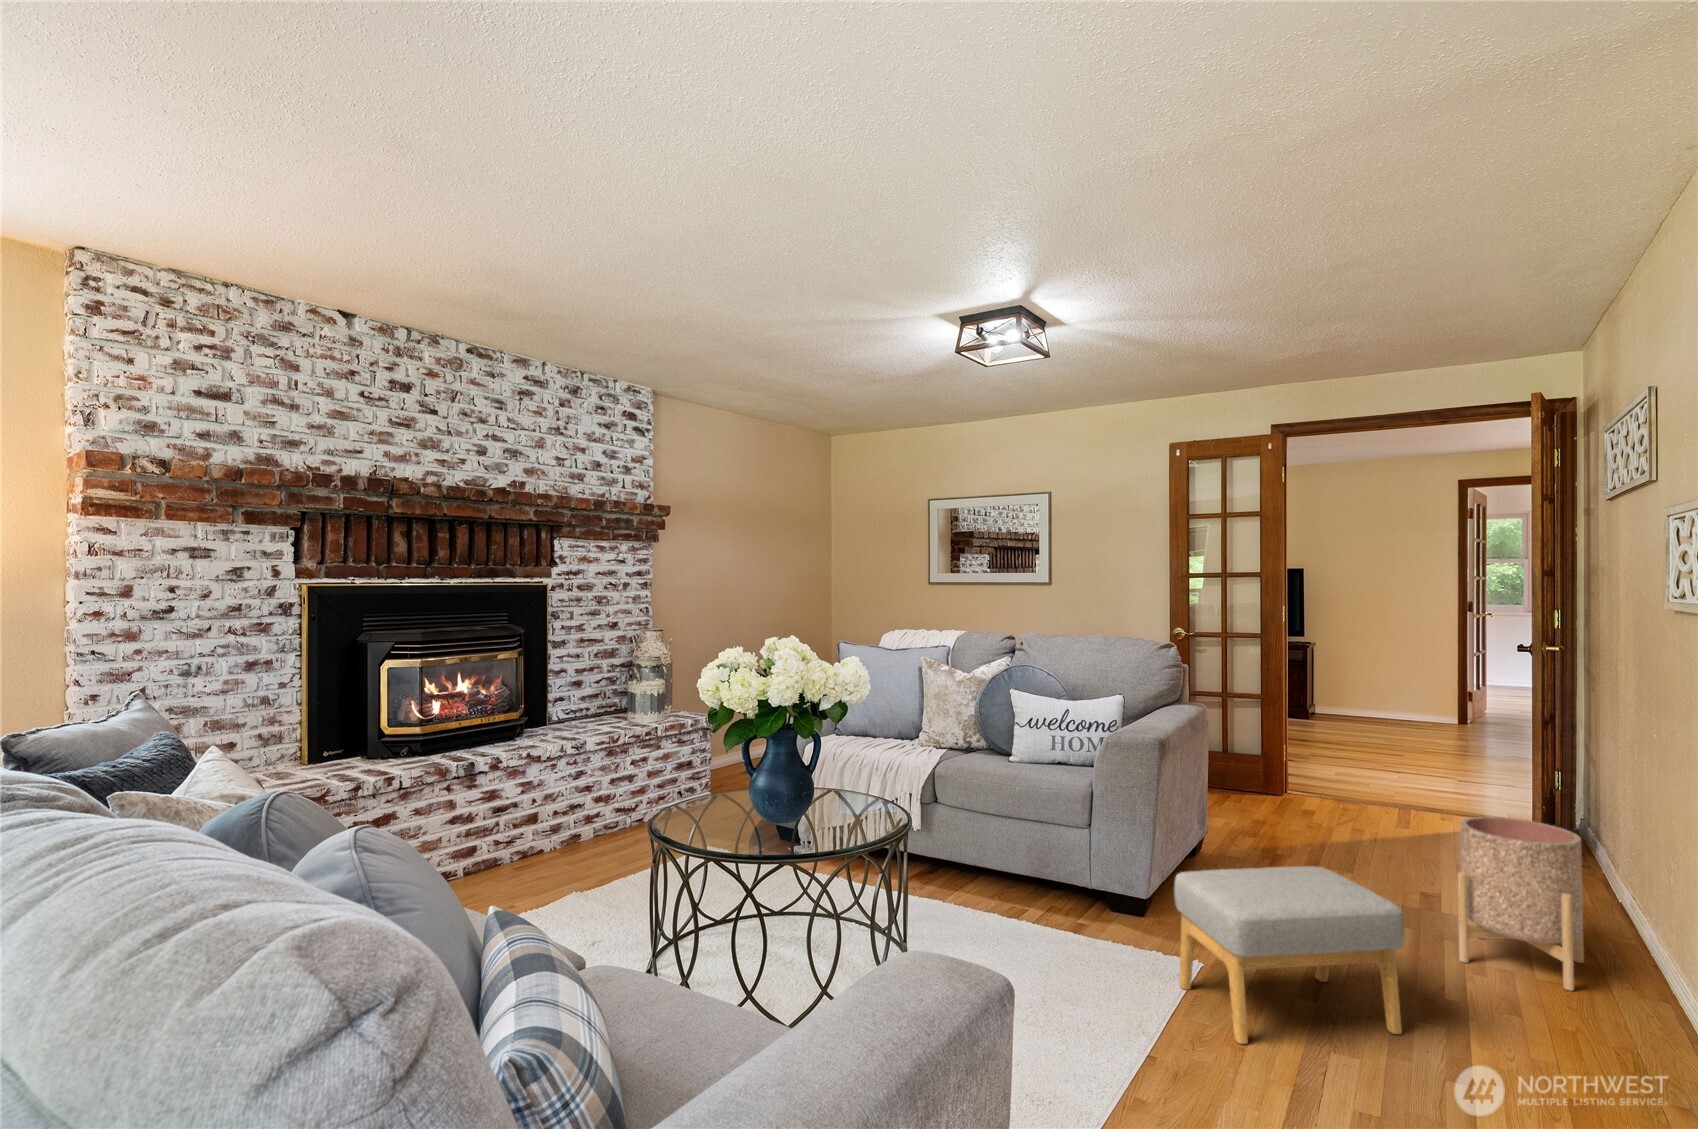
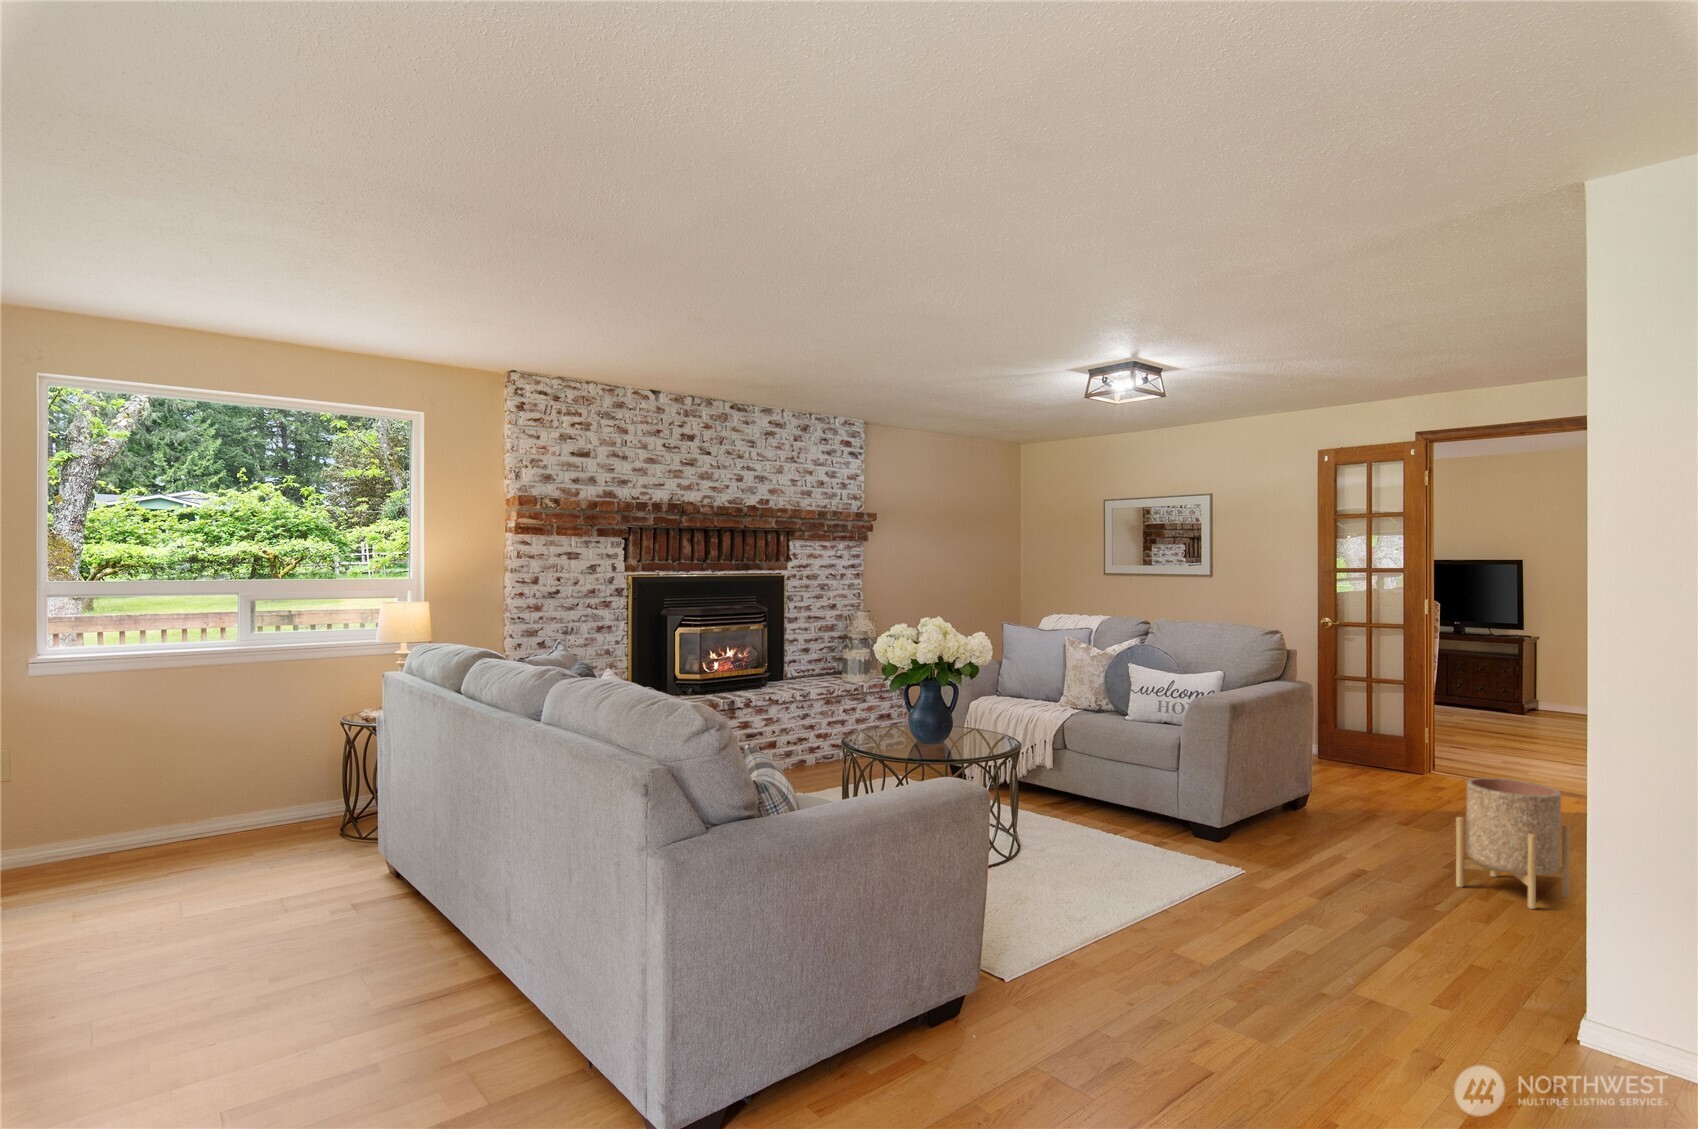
footstool: present [1174,866,1405,1044] -> none [1205,795,1360,913]

